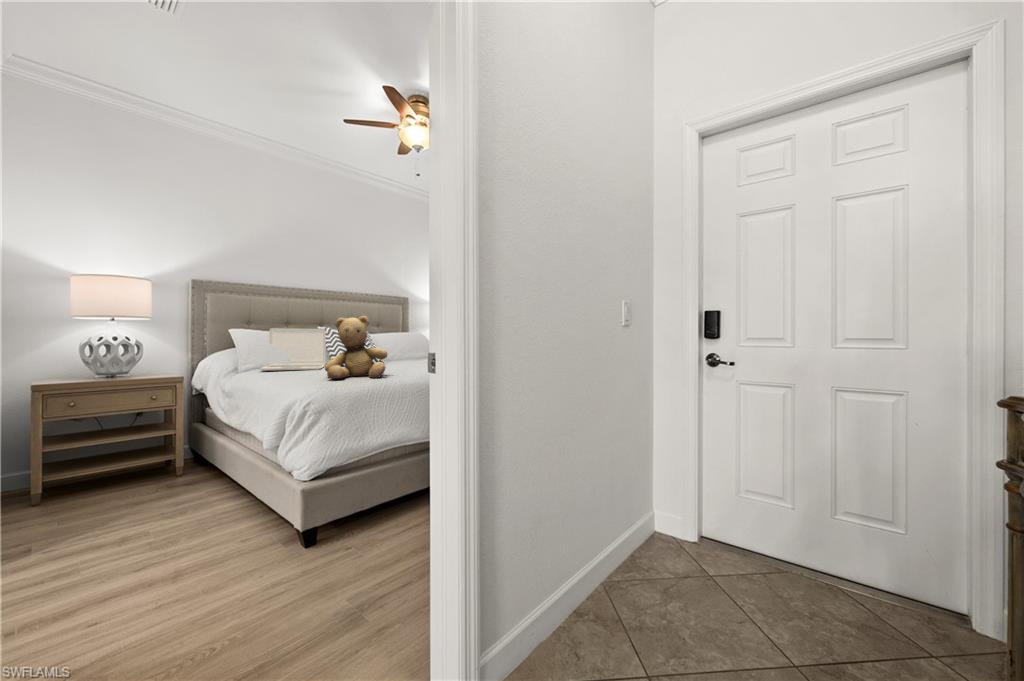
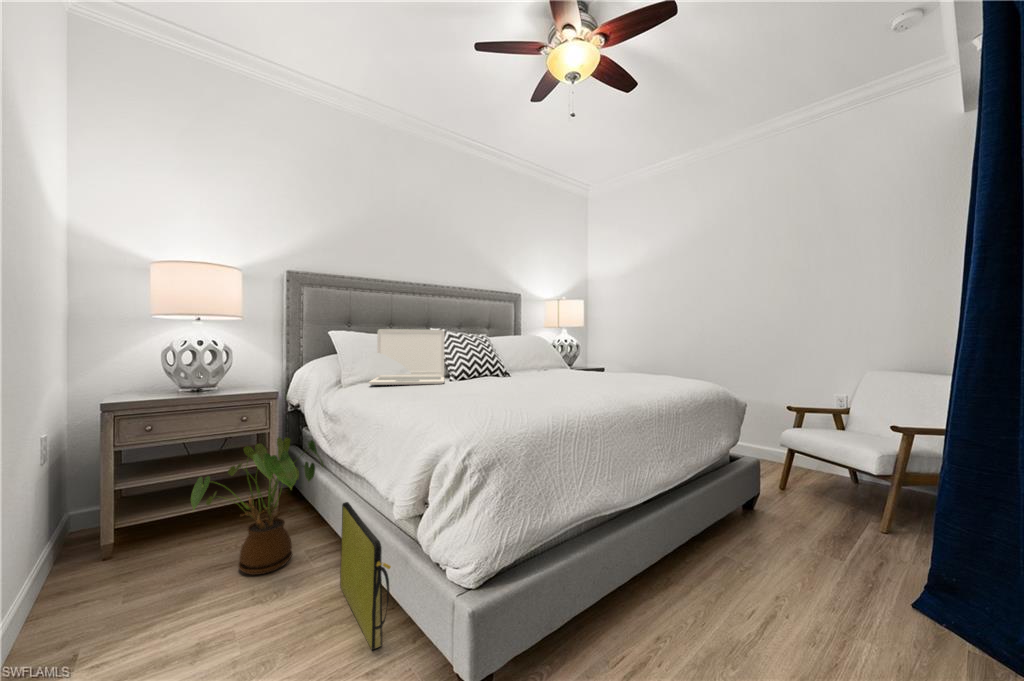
teddy bear: present [325,316,387,379] -> none [467,308,559,405]
house plant: none [114,408,220,506] -> present [191,437,323,575]
bag: none [231,449,262,532] -> present [340,502,391,650]

